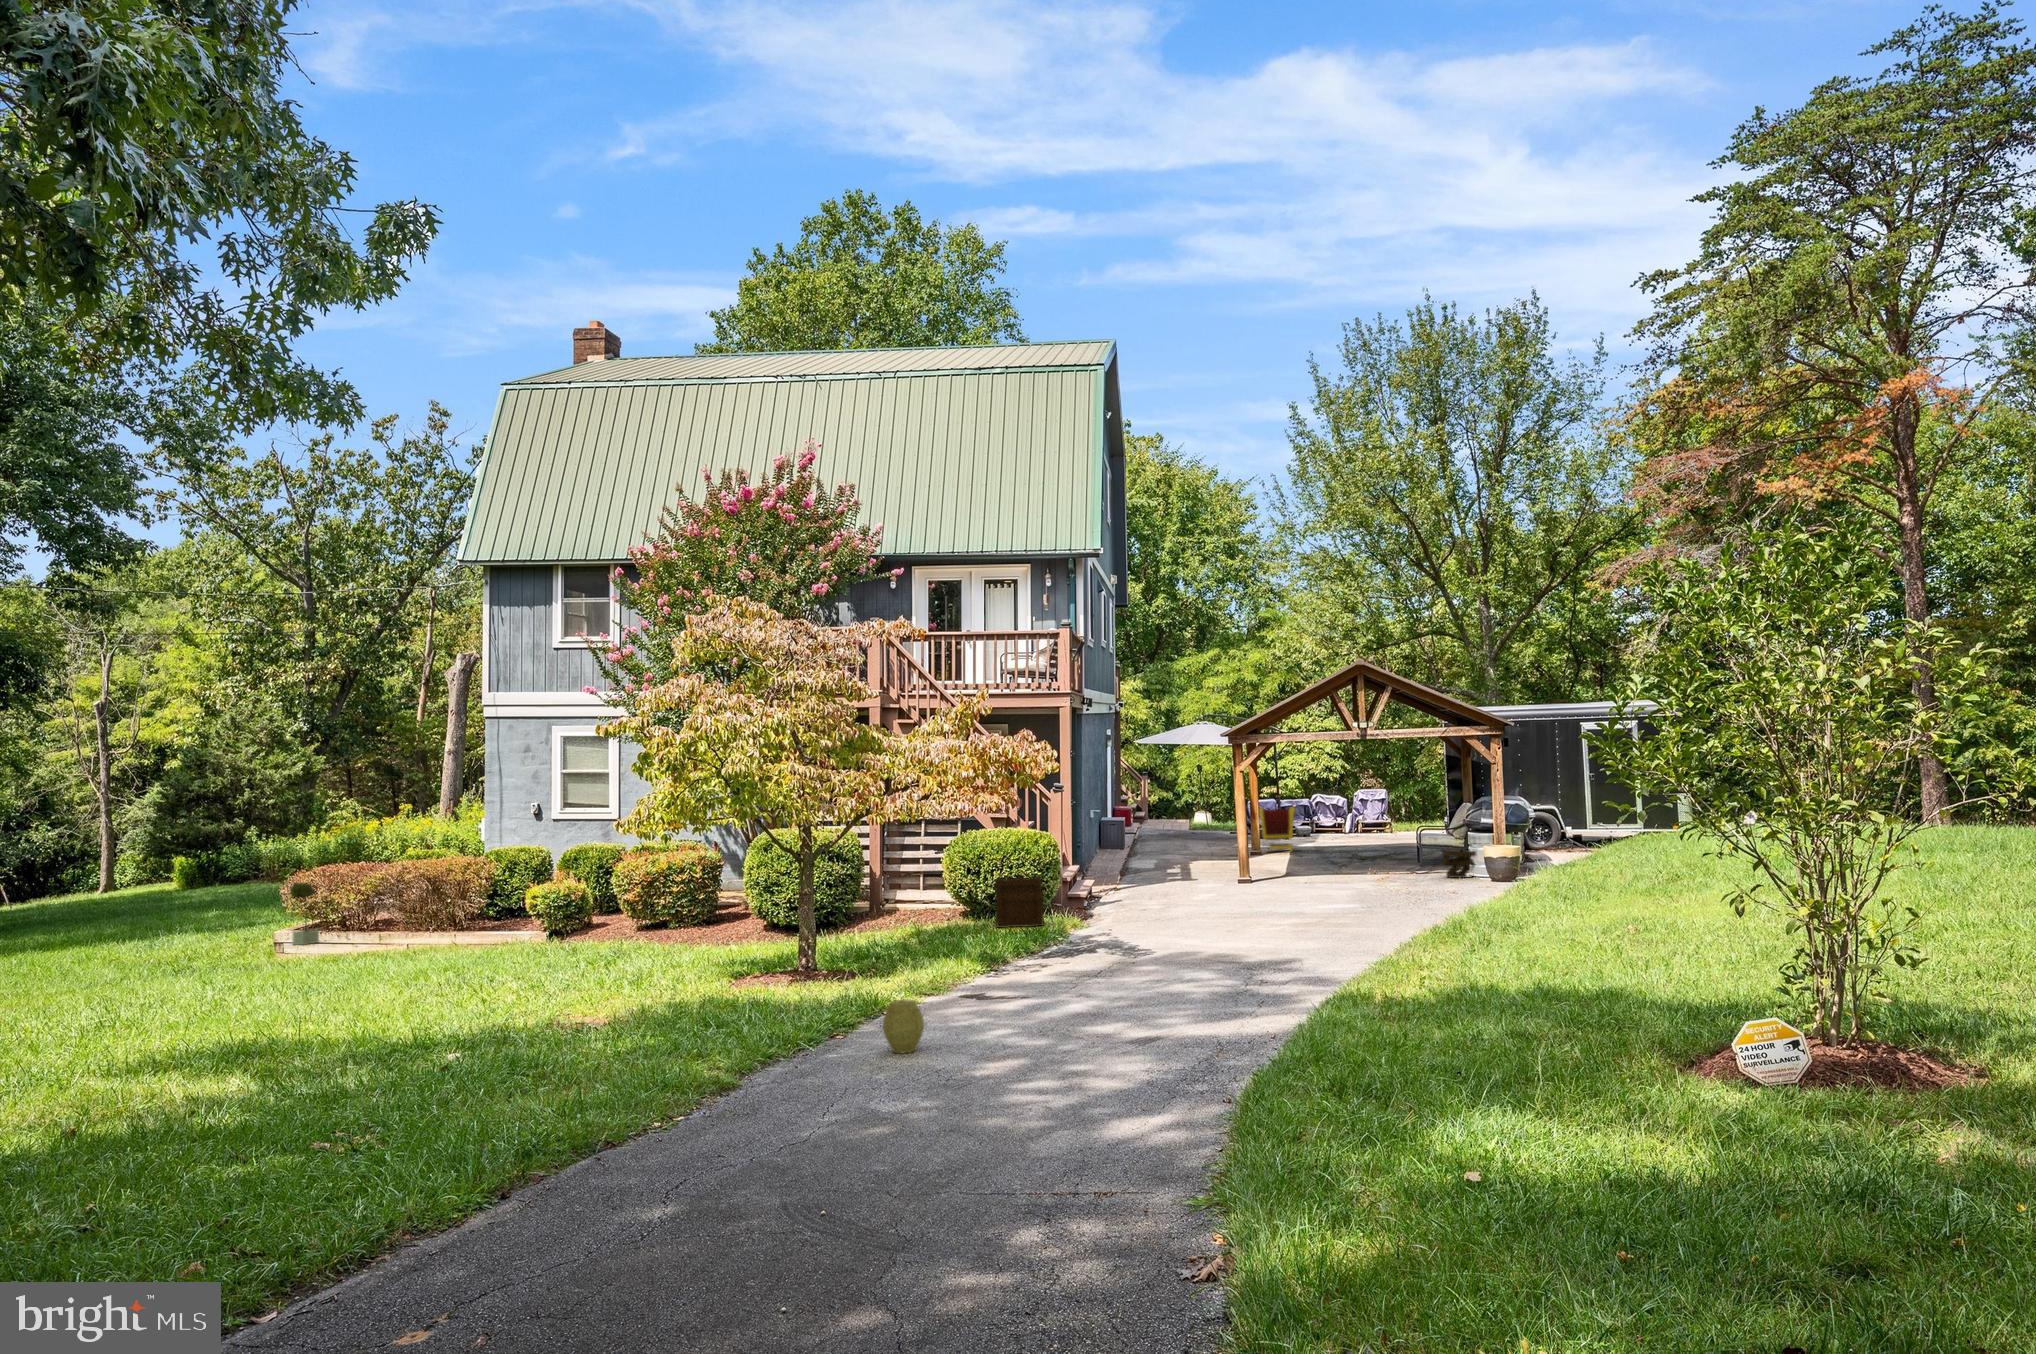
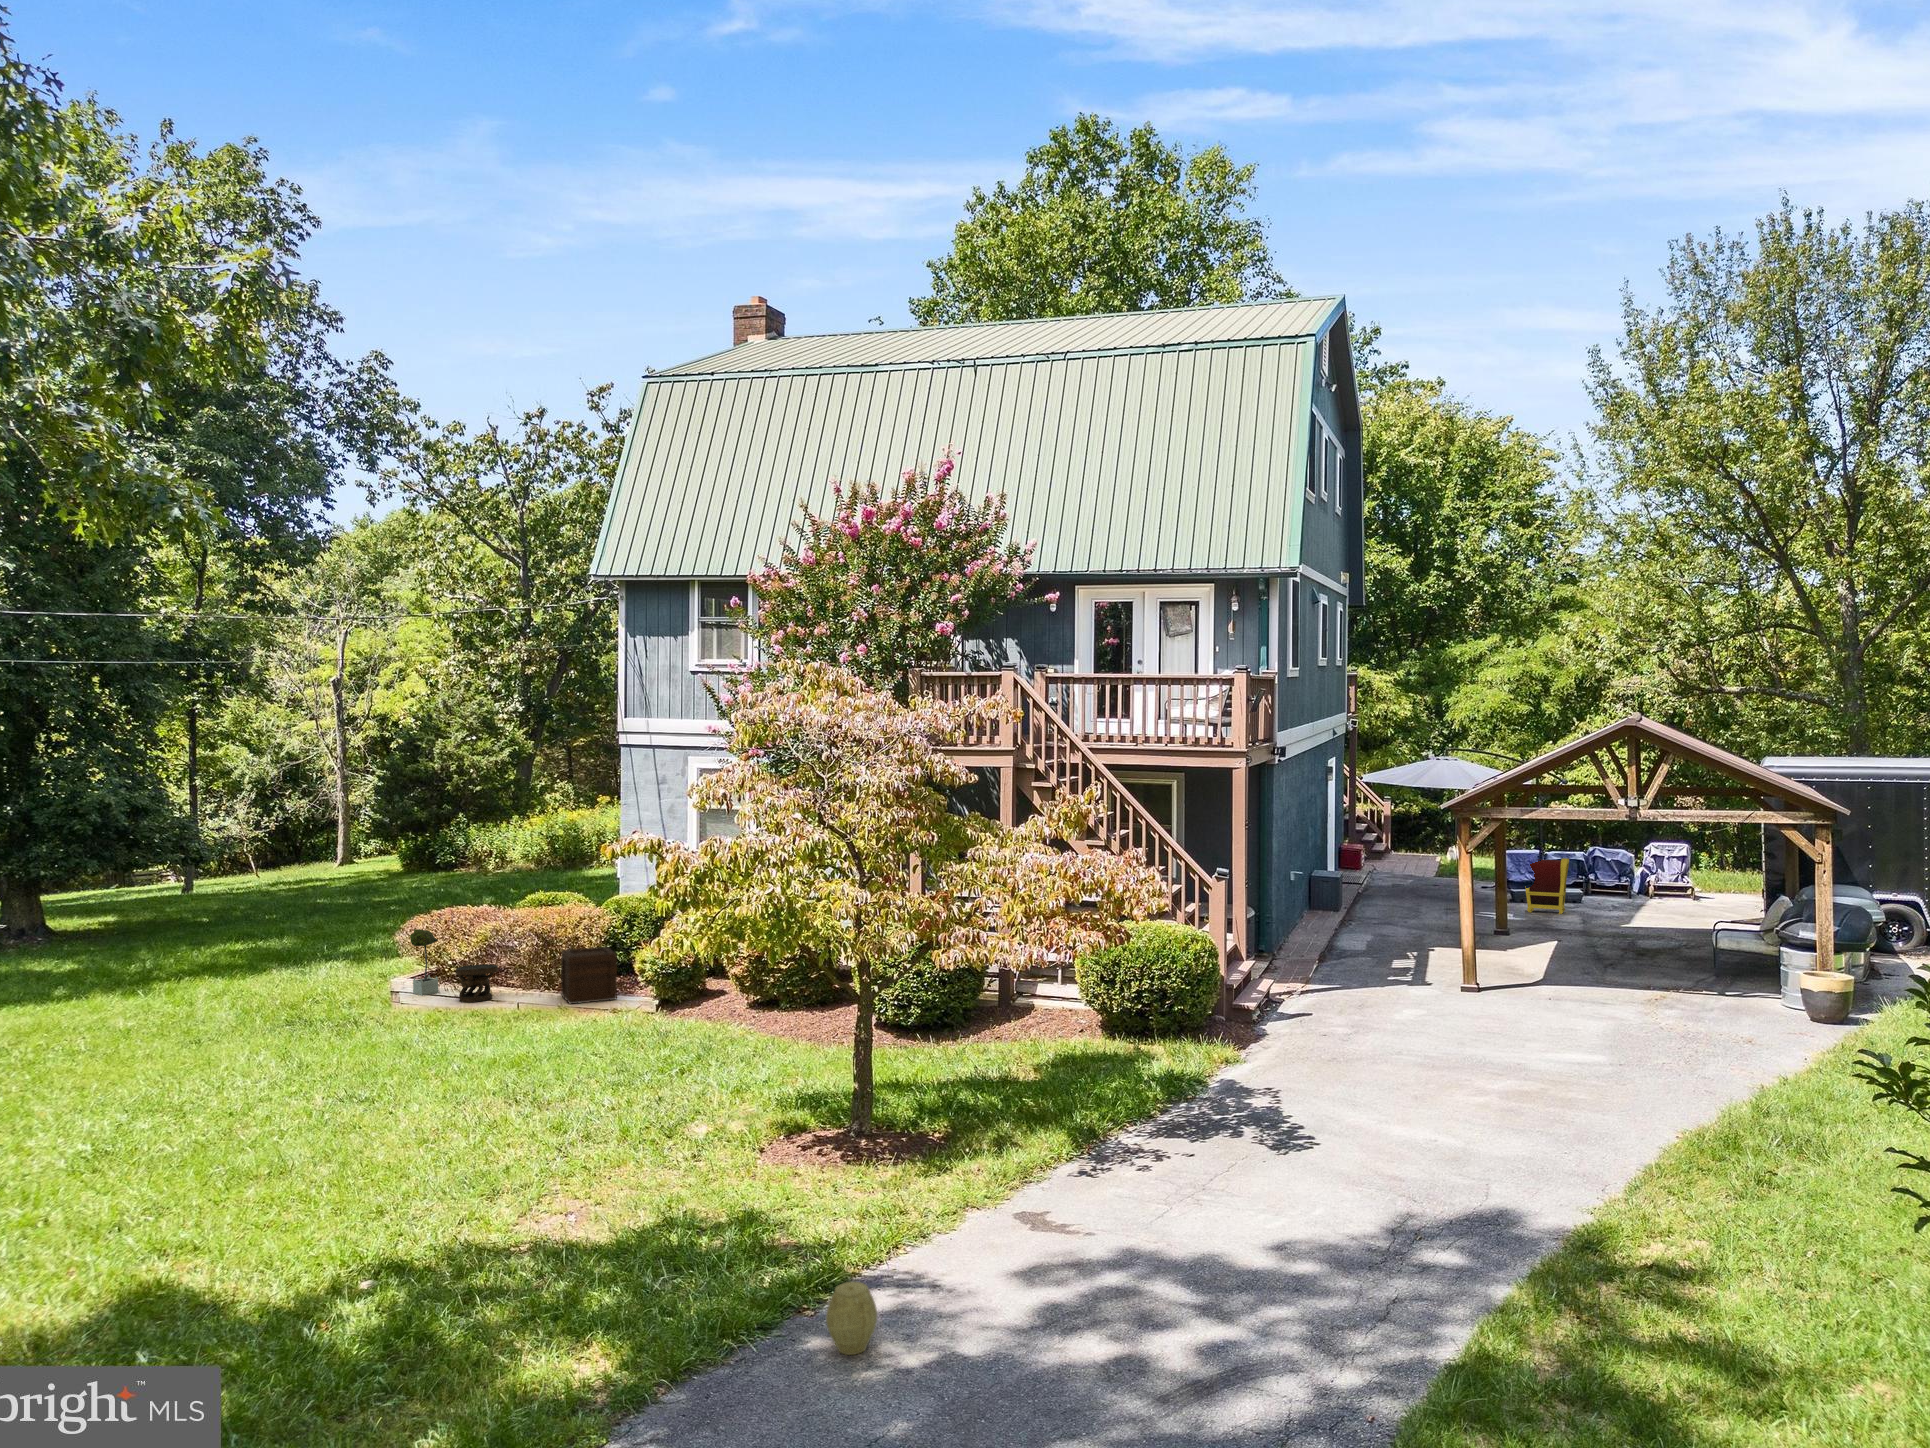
side table: present [1442,851,1476,878] -> present [456,964,498,1002]
wooden crate: present [994,875,1044,928] -> present [561,947,617,1004]

